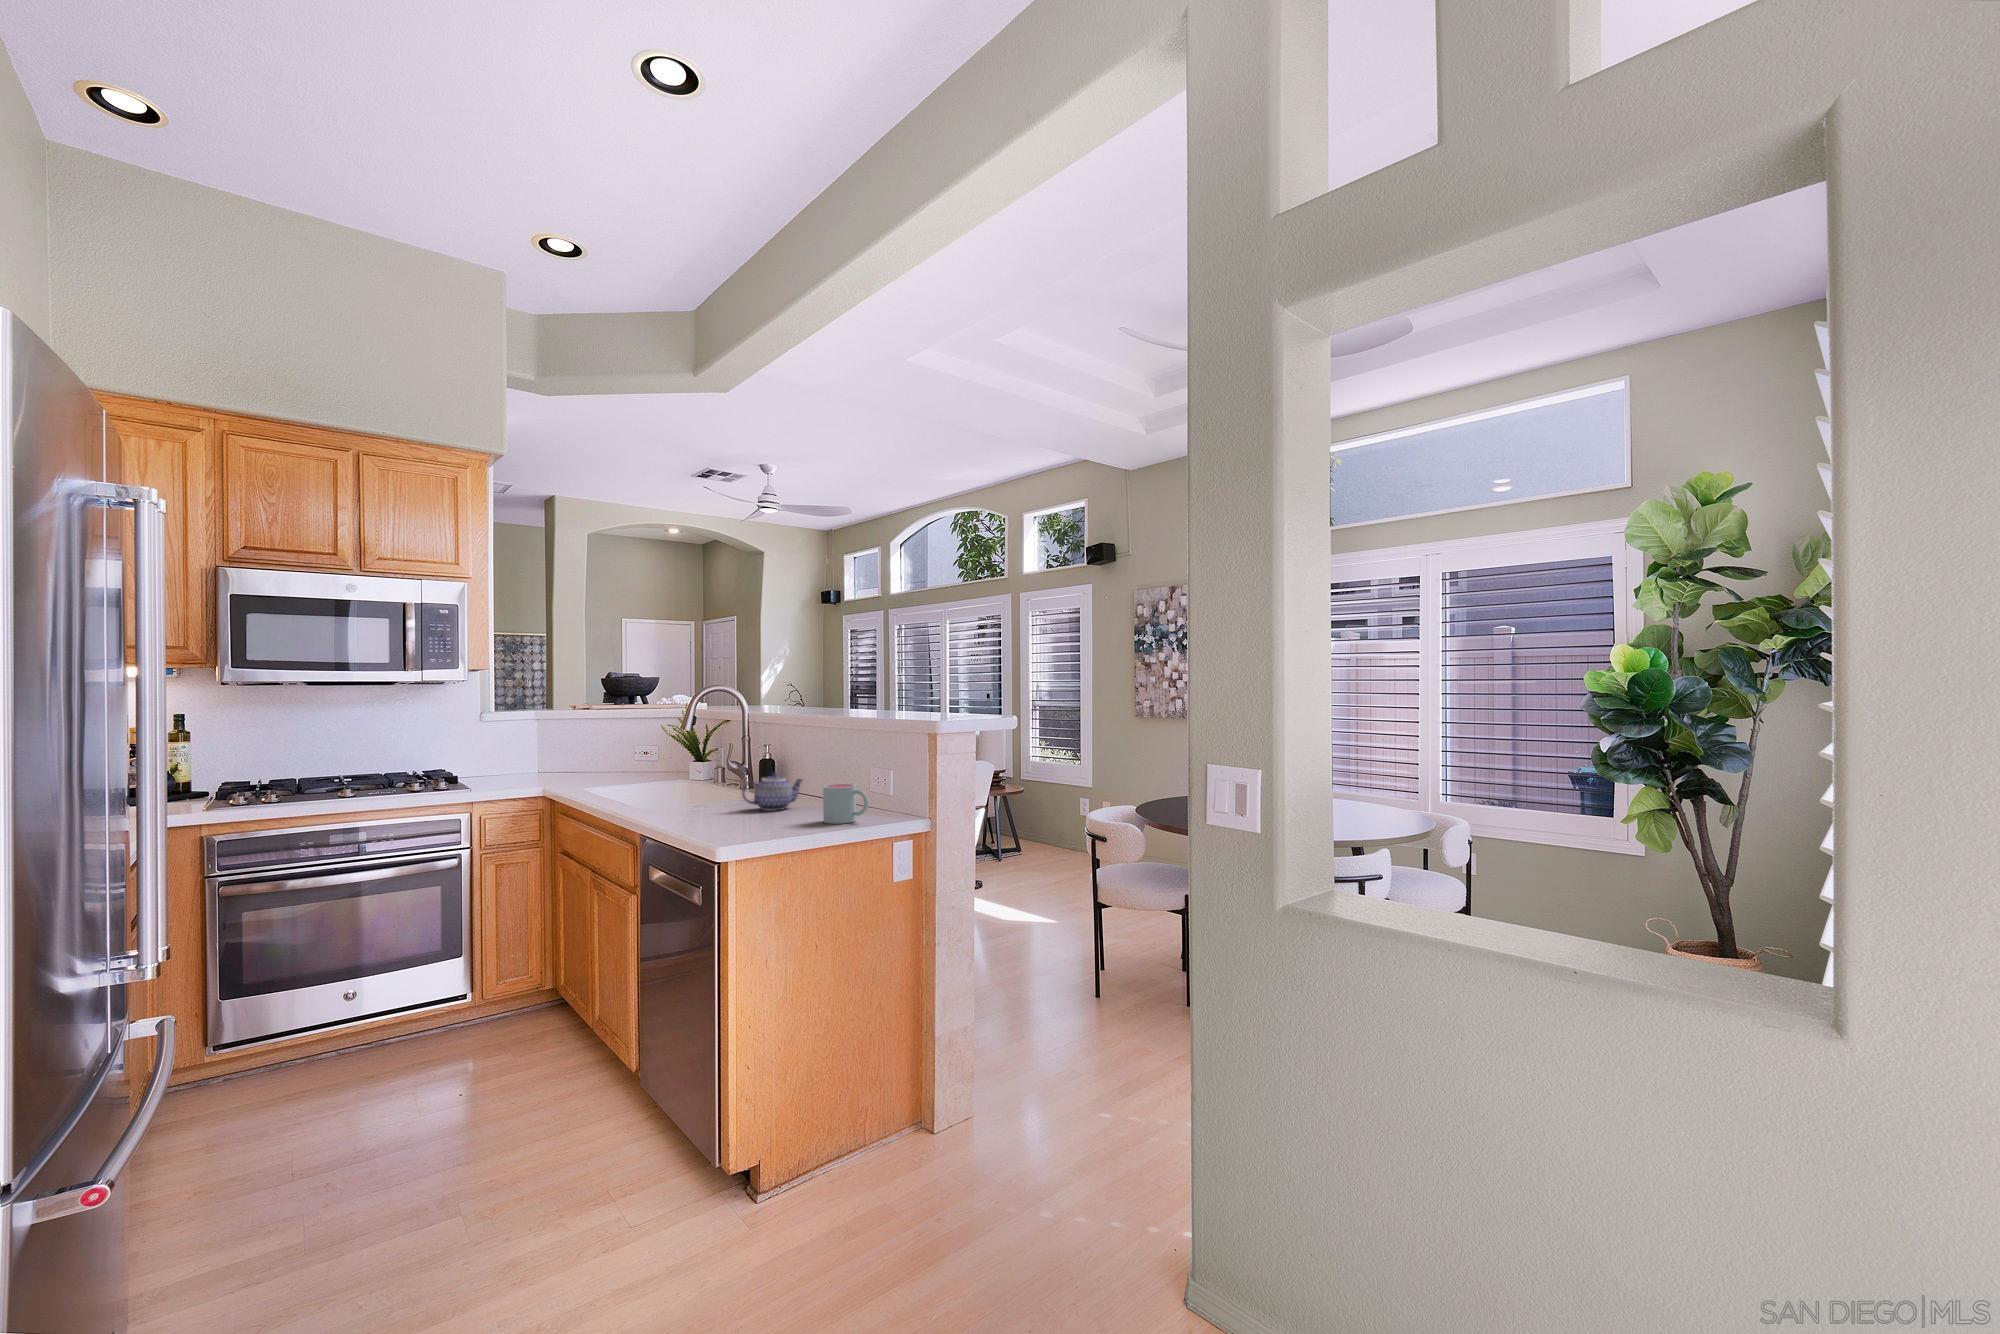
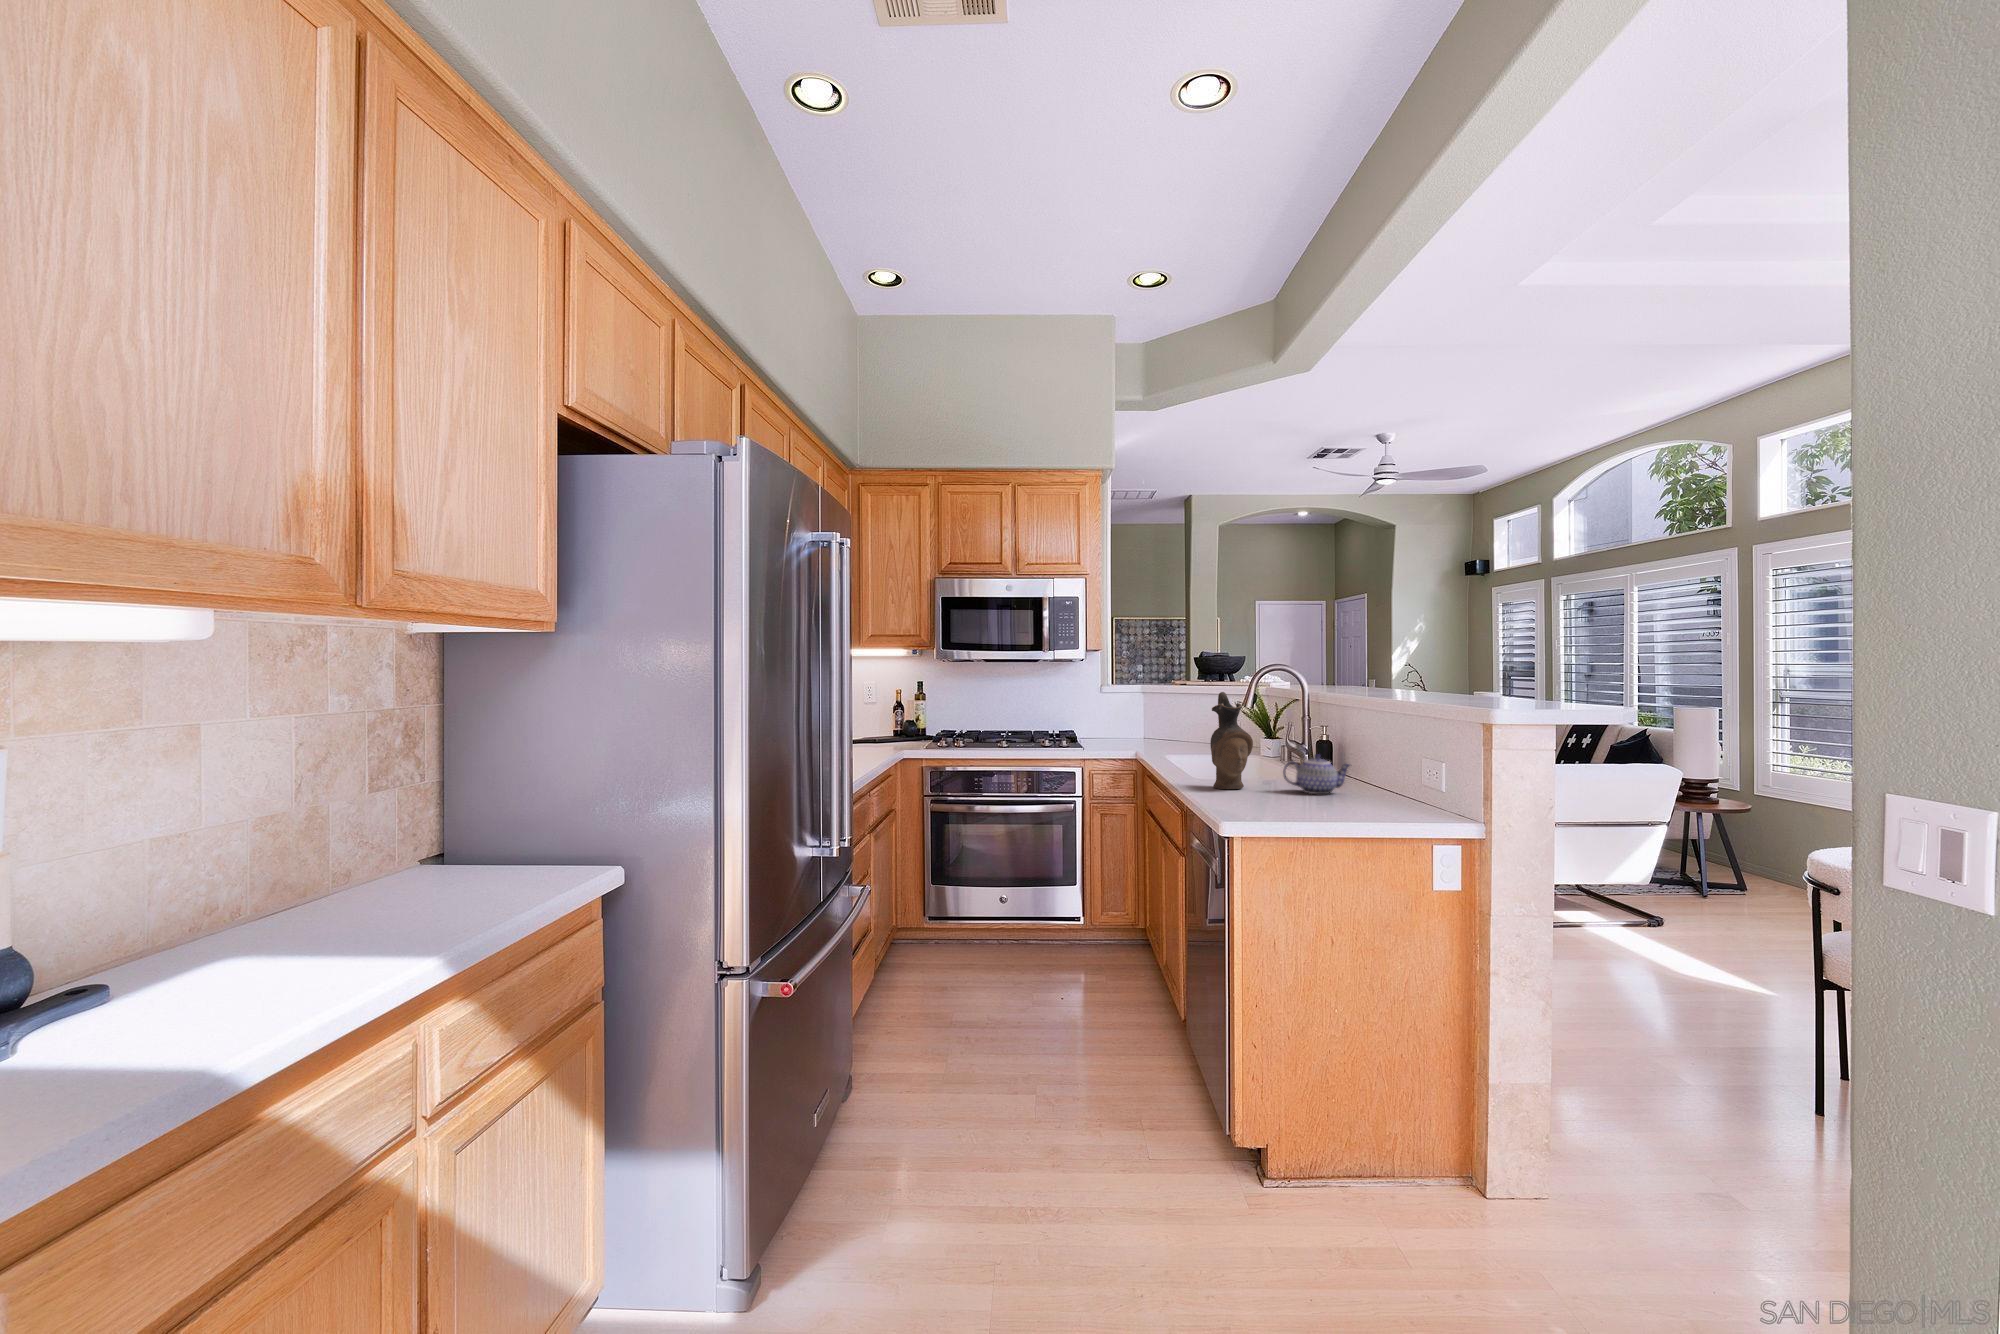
ceramic pitcher: none [667,715,712,816] -> present [1210,692,1253,789]
mug: present [823,784,868,824] -> none [1355,772,1406,816]

